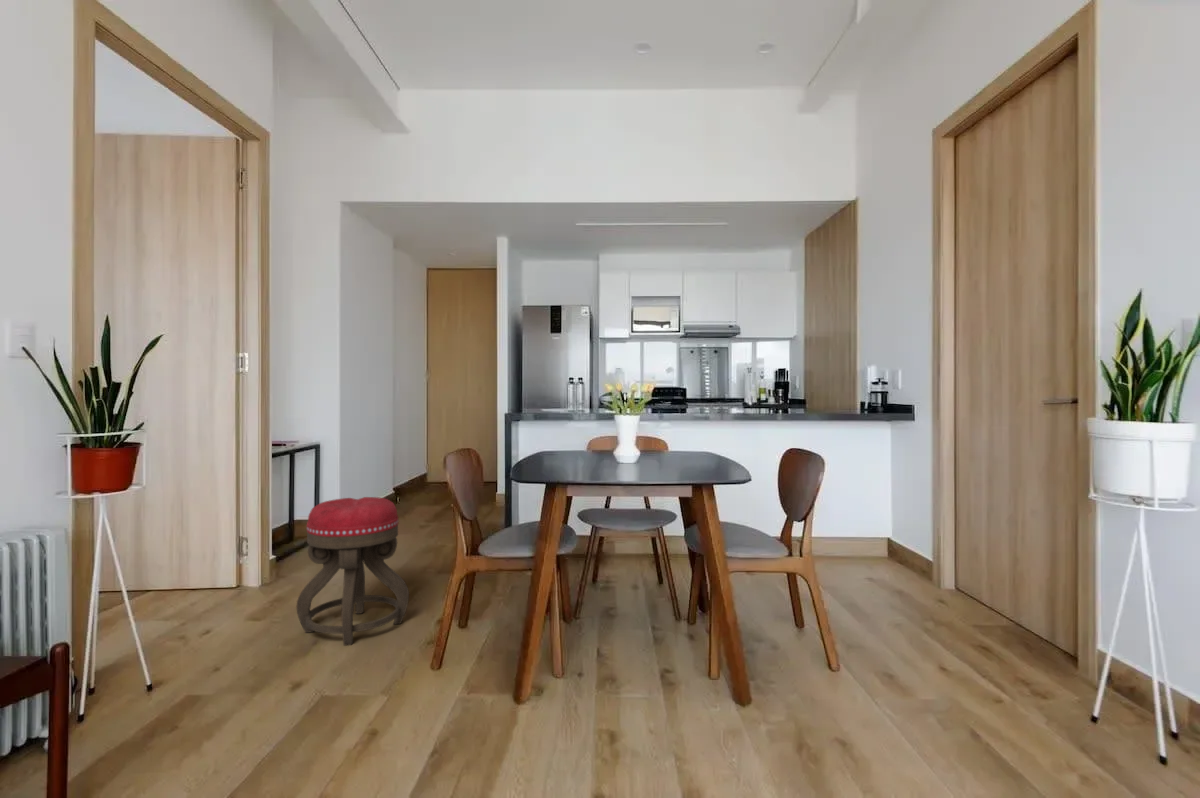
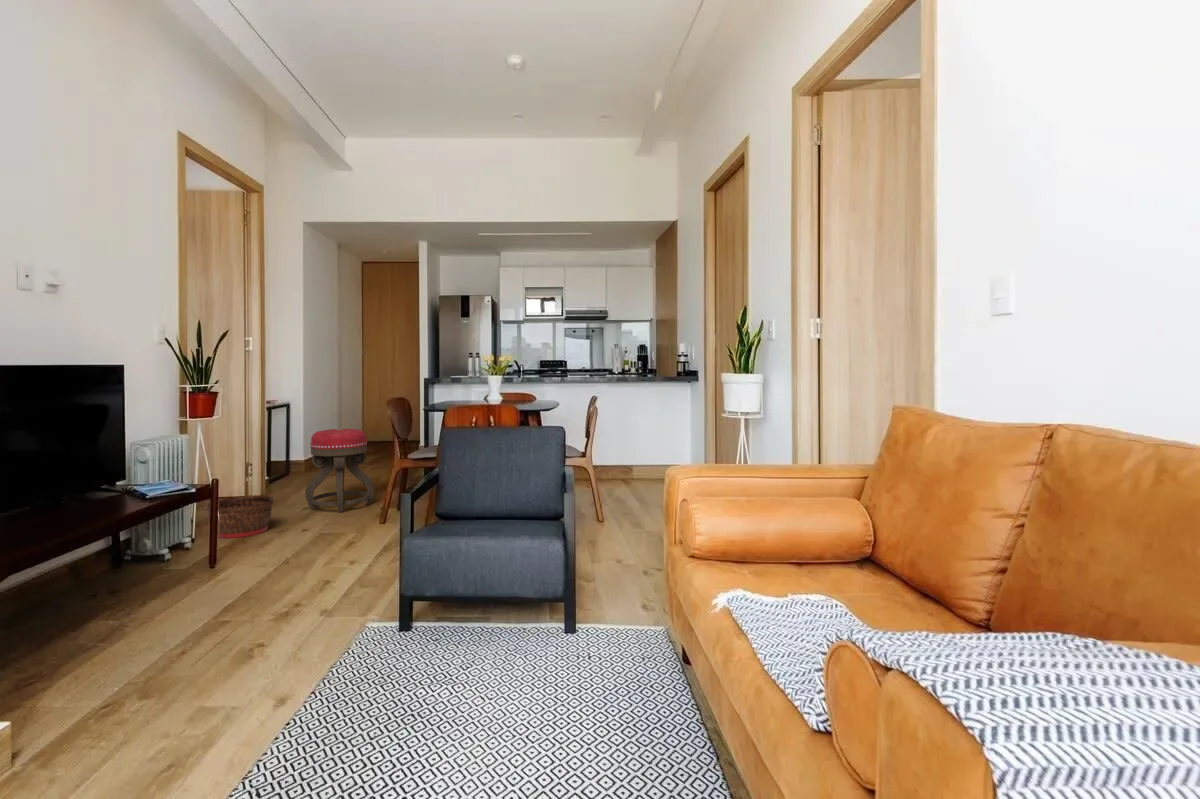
basket: none [89,622,220,720] -> present [207,495,273,538]

